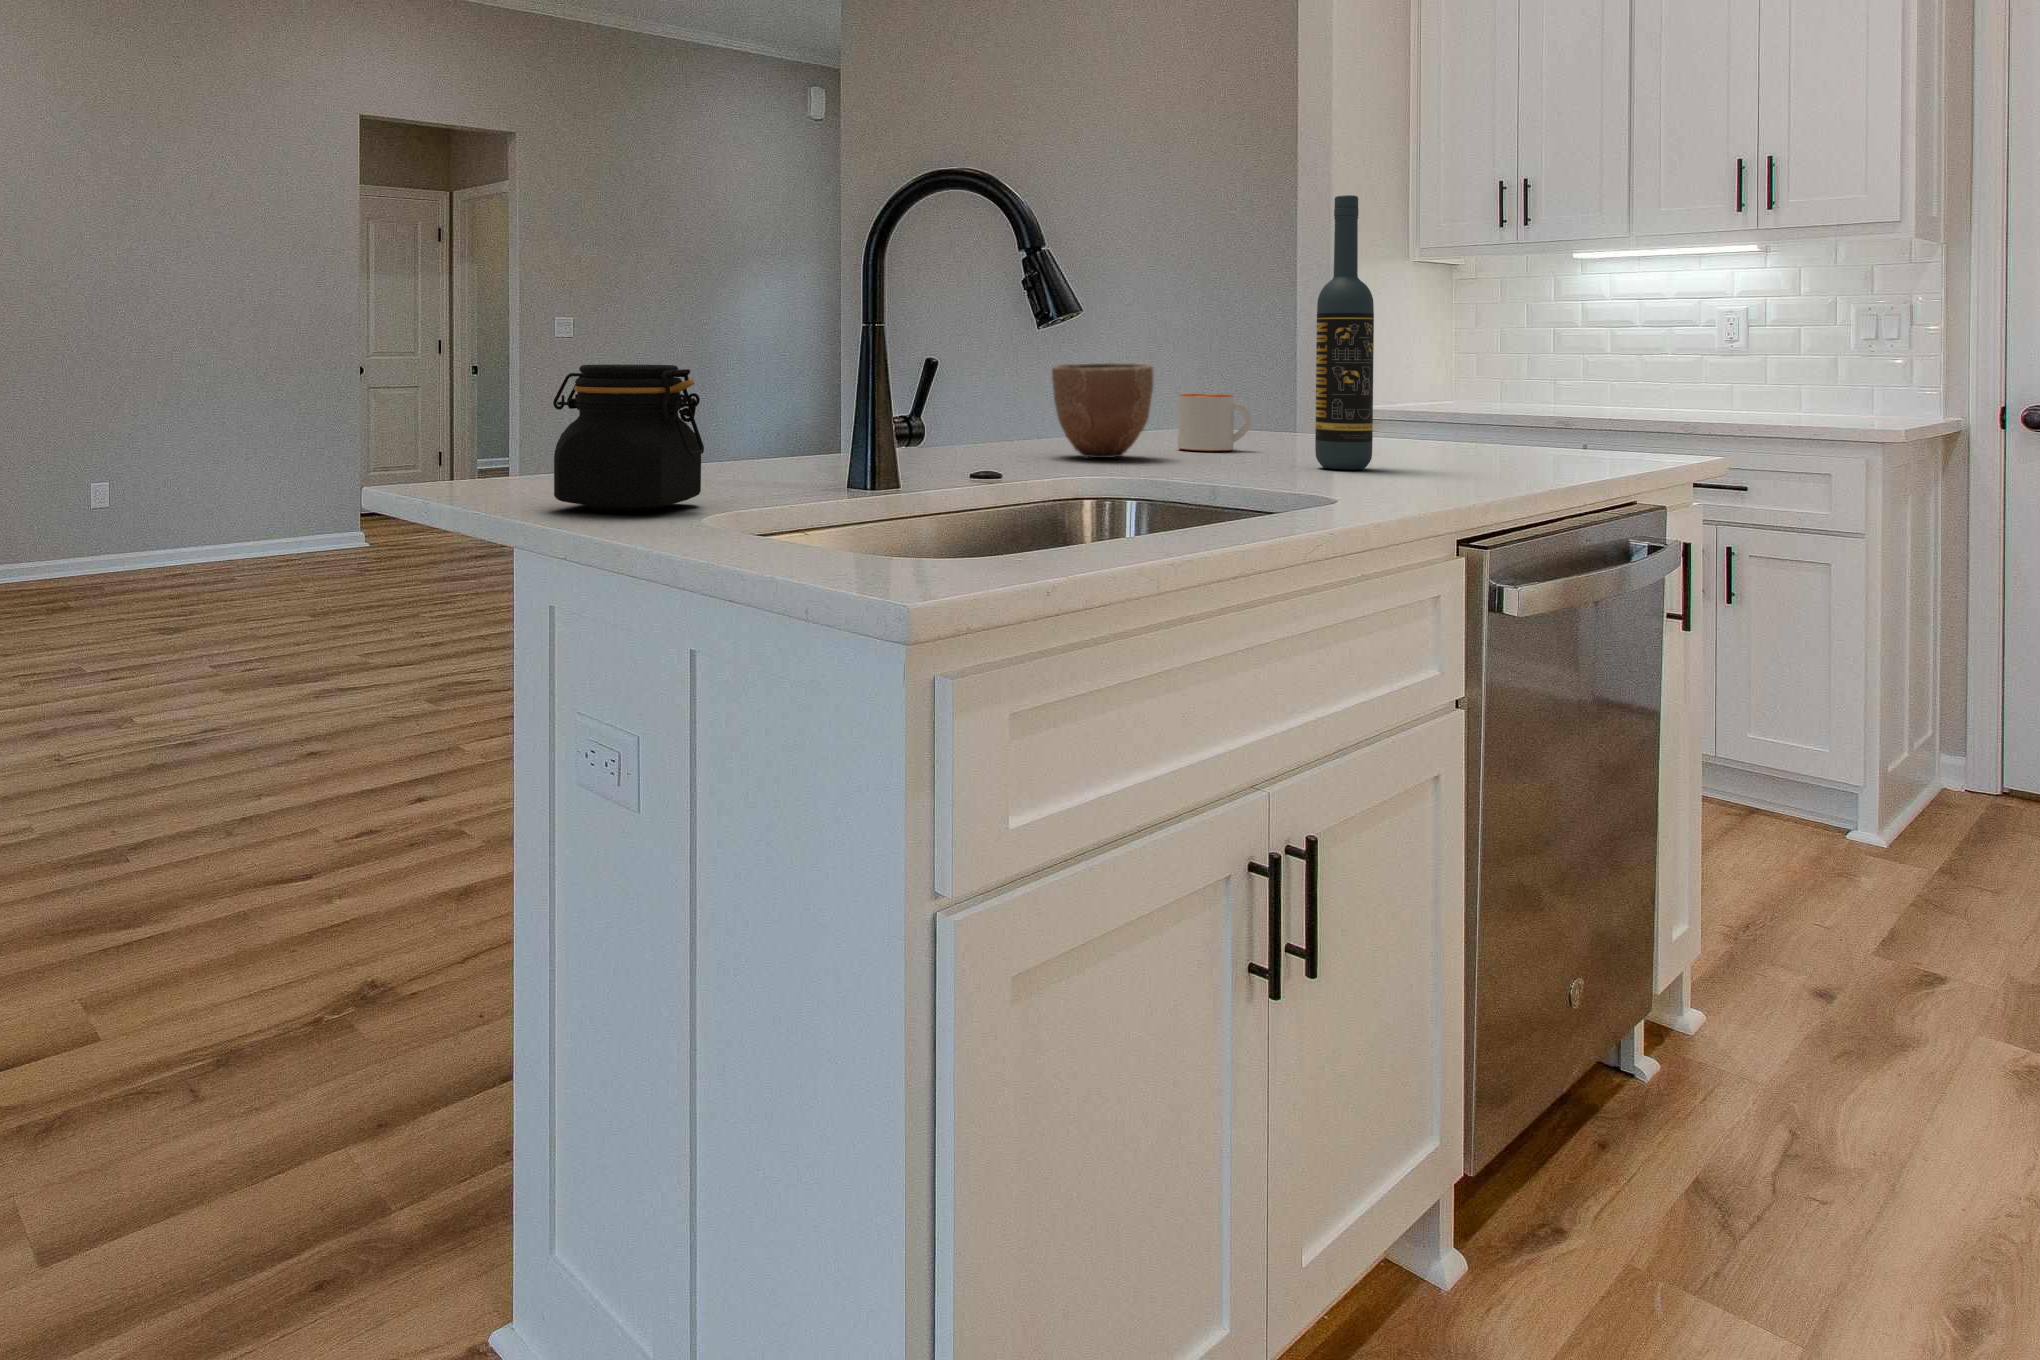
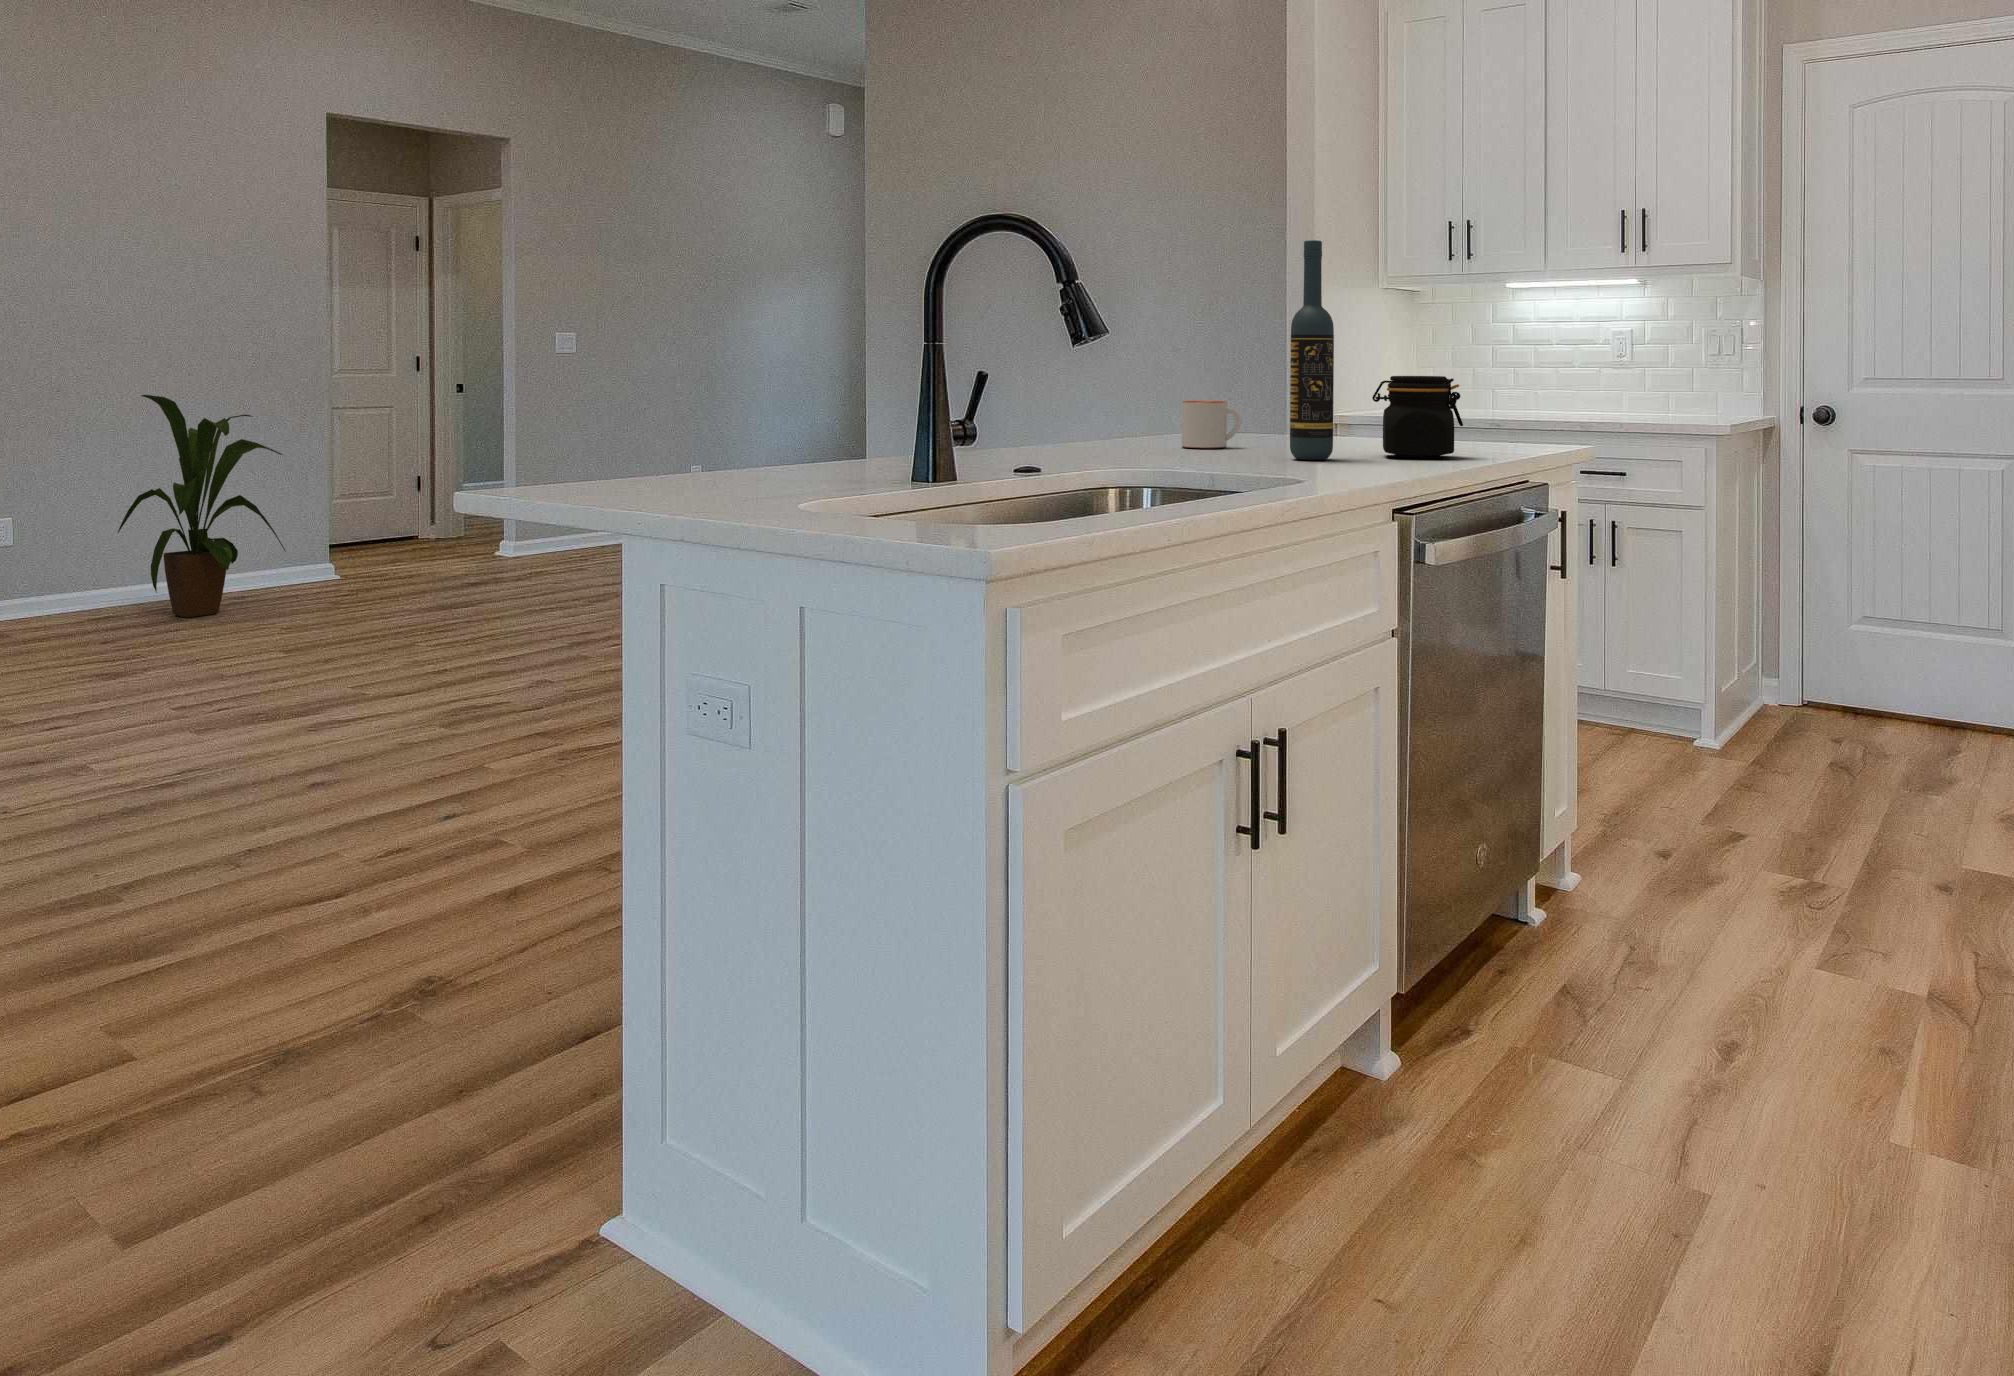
decorative bowl: present [1052,363,1154,458] -> none [1079,375,1162,455]
jar: present [553,364,704,511] -> present [1372,376,1463,458]
house plant: none [166,379,307,587] -> present [118,395,286,618]

